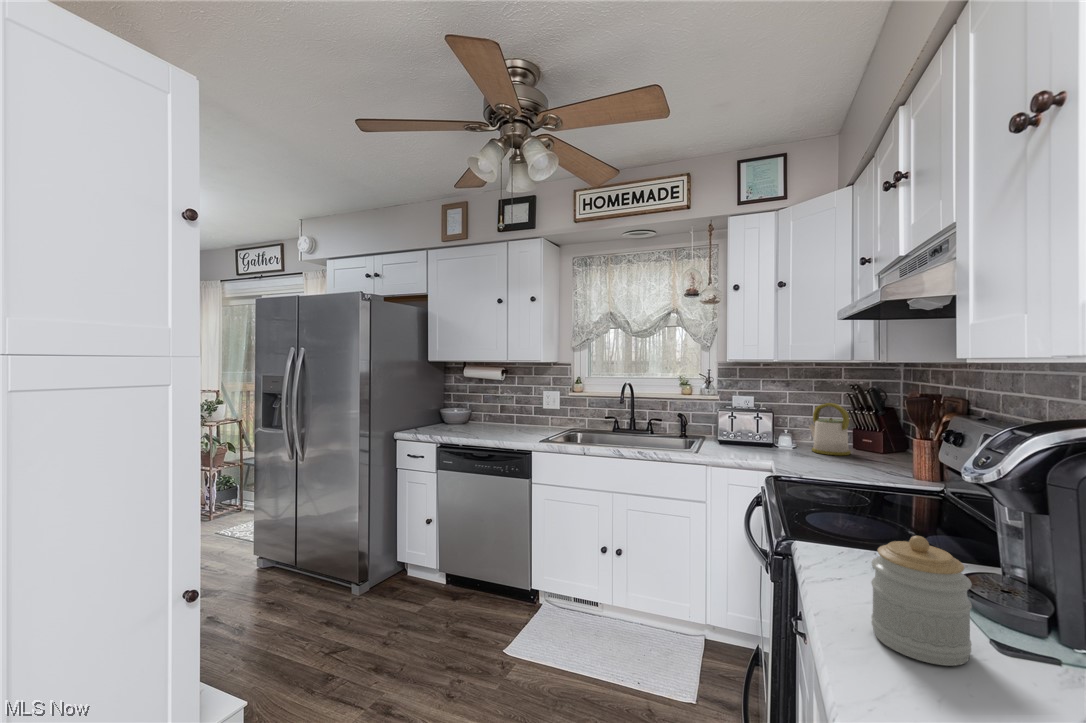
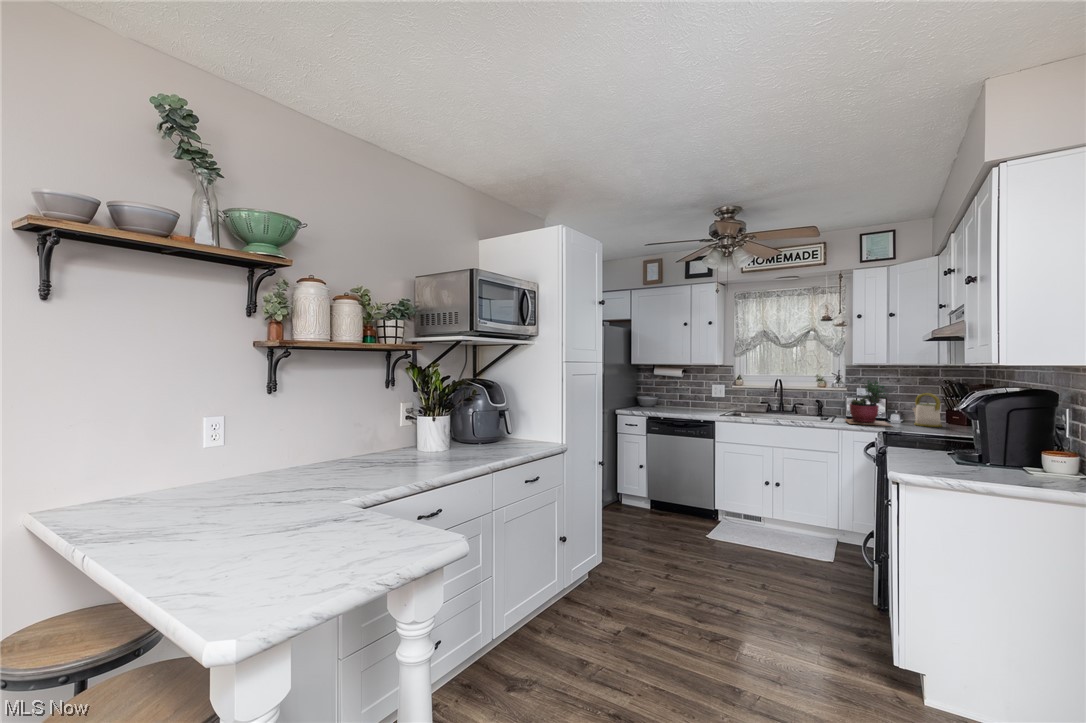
succulent plant: none [715,384,785,457] -> present [845,380,891,426]
jar: present [871,536,972,666] -> none [905,429,940,468]

